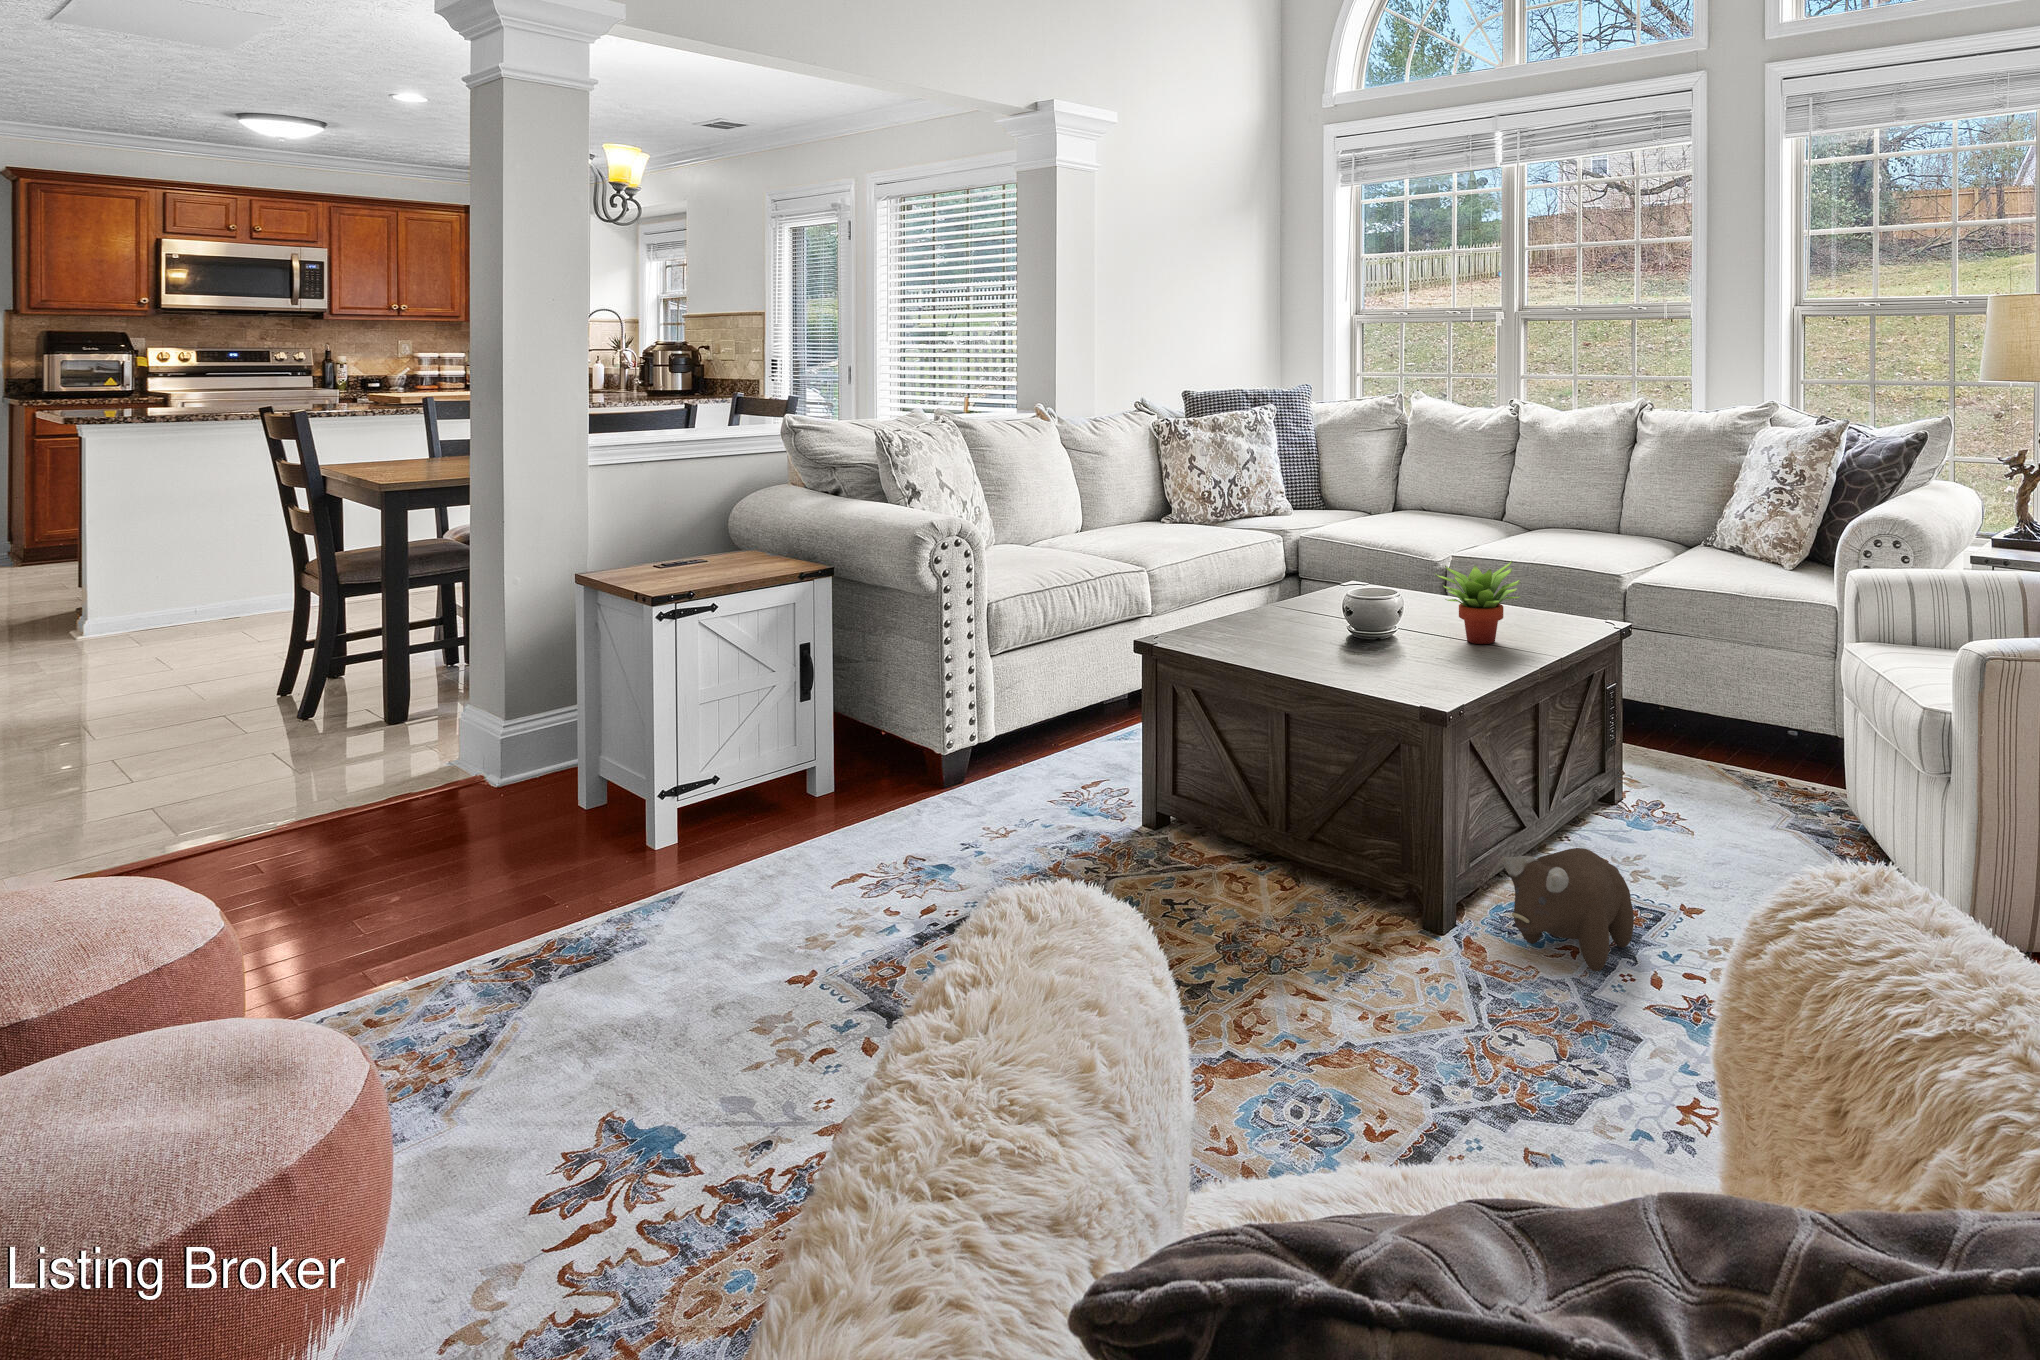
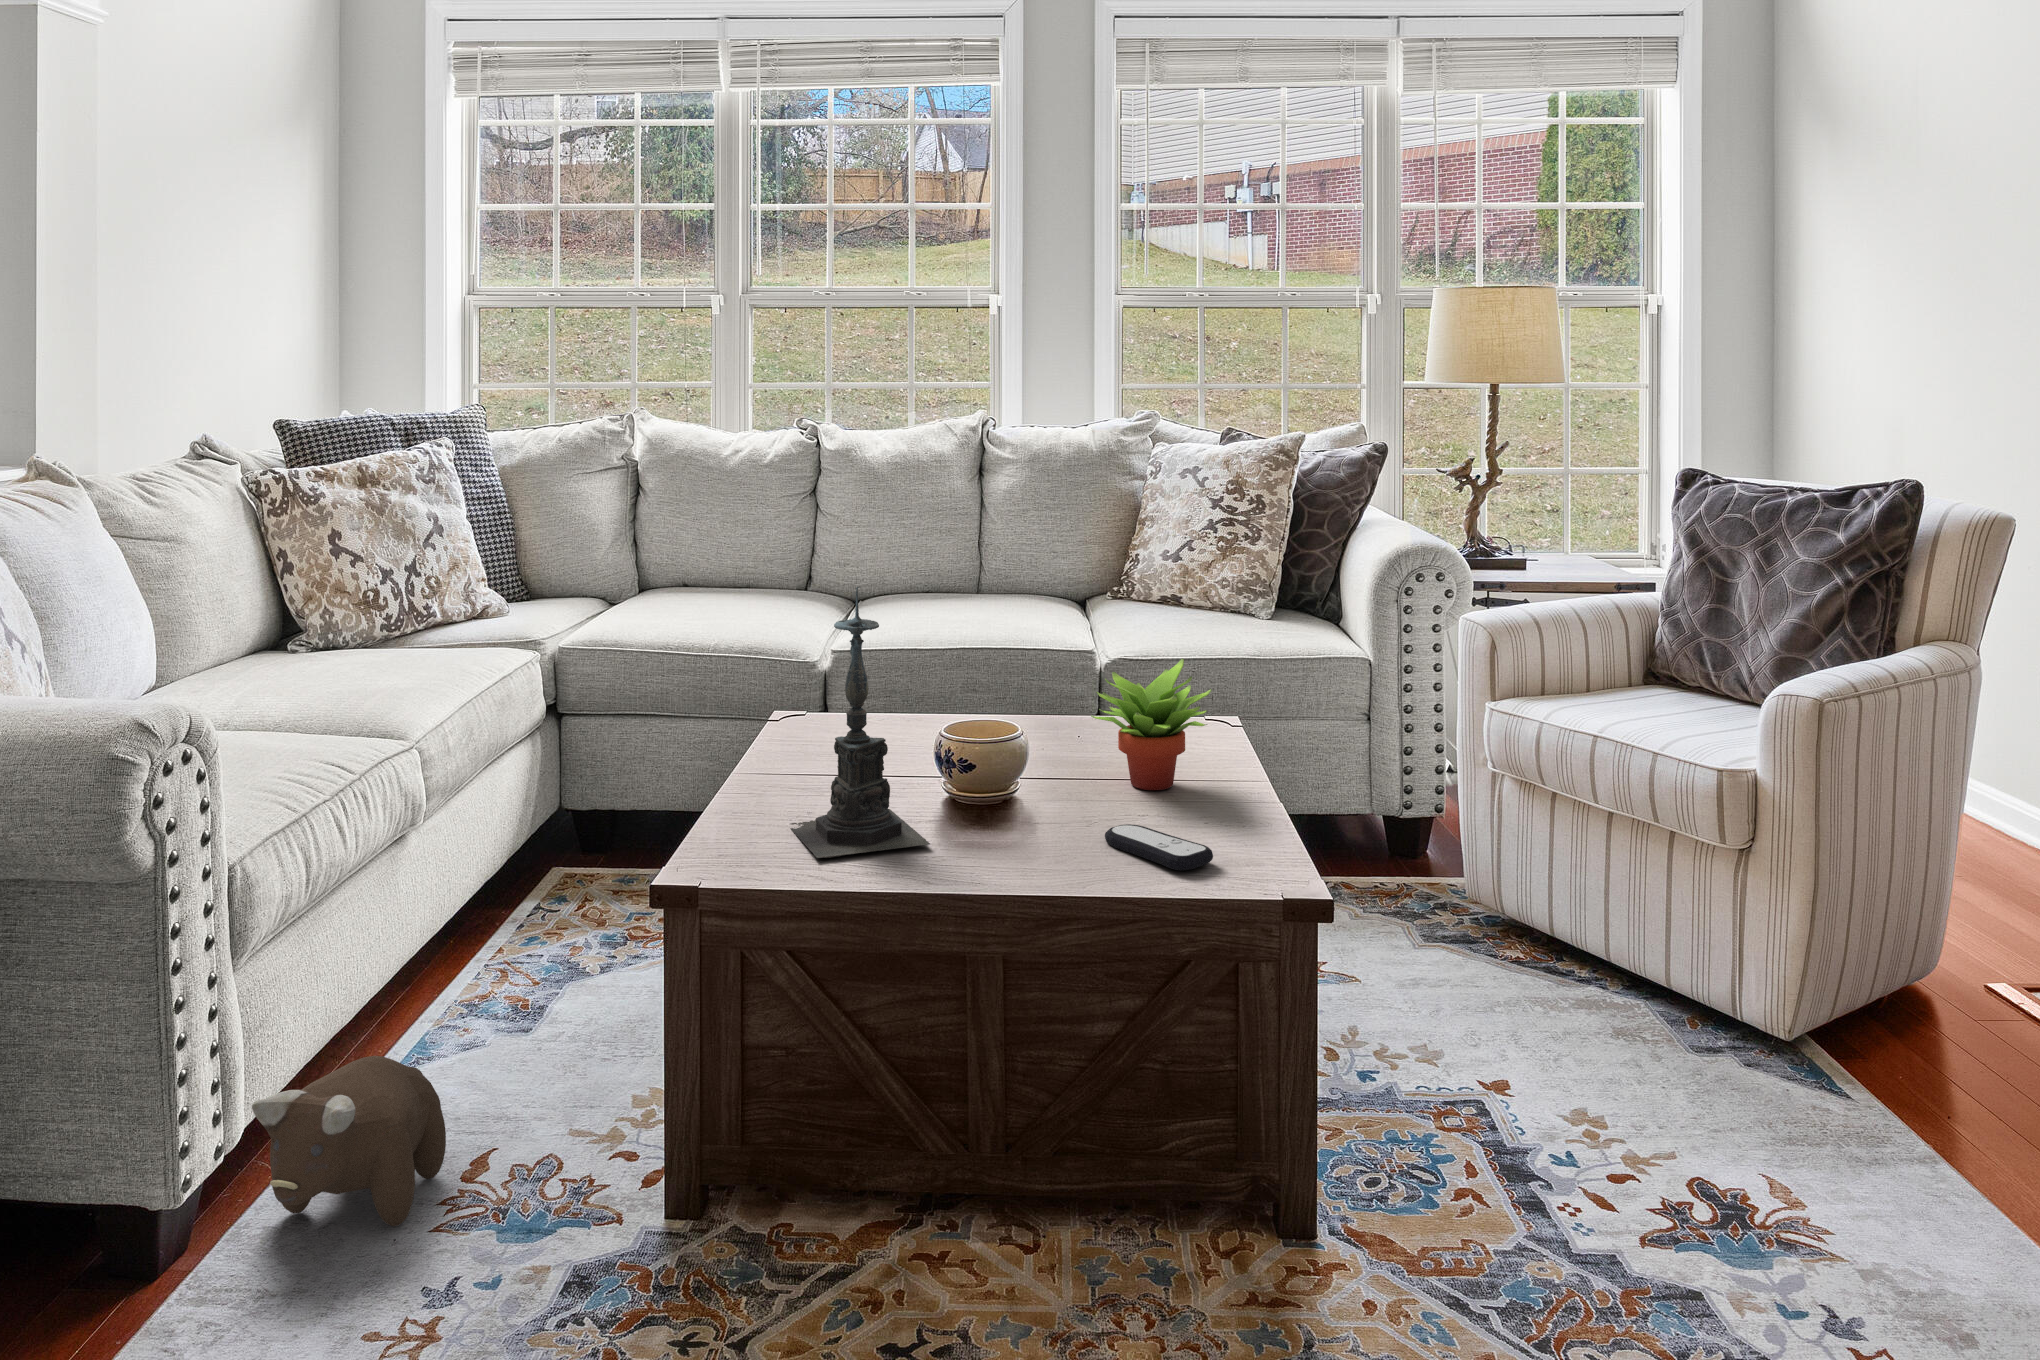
candle holder: none [1220,488,1306,644] -> present [791,587,930,858]
remote control: none [1386,652,1426,679] -> present [1105,824,1213,870]
plush toy: present [1502,848,1634,972] -> present [252,1056,446,1226]

